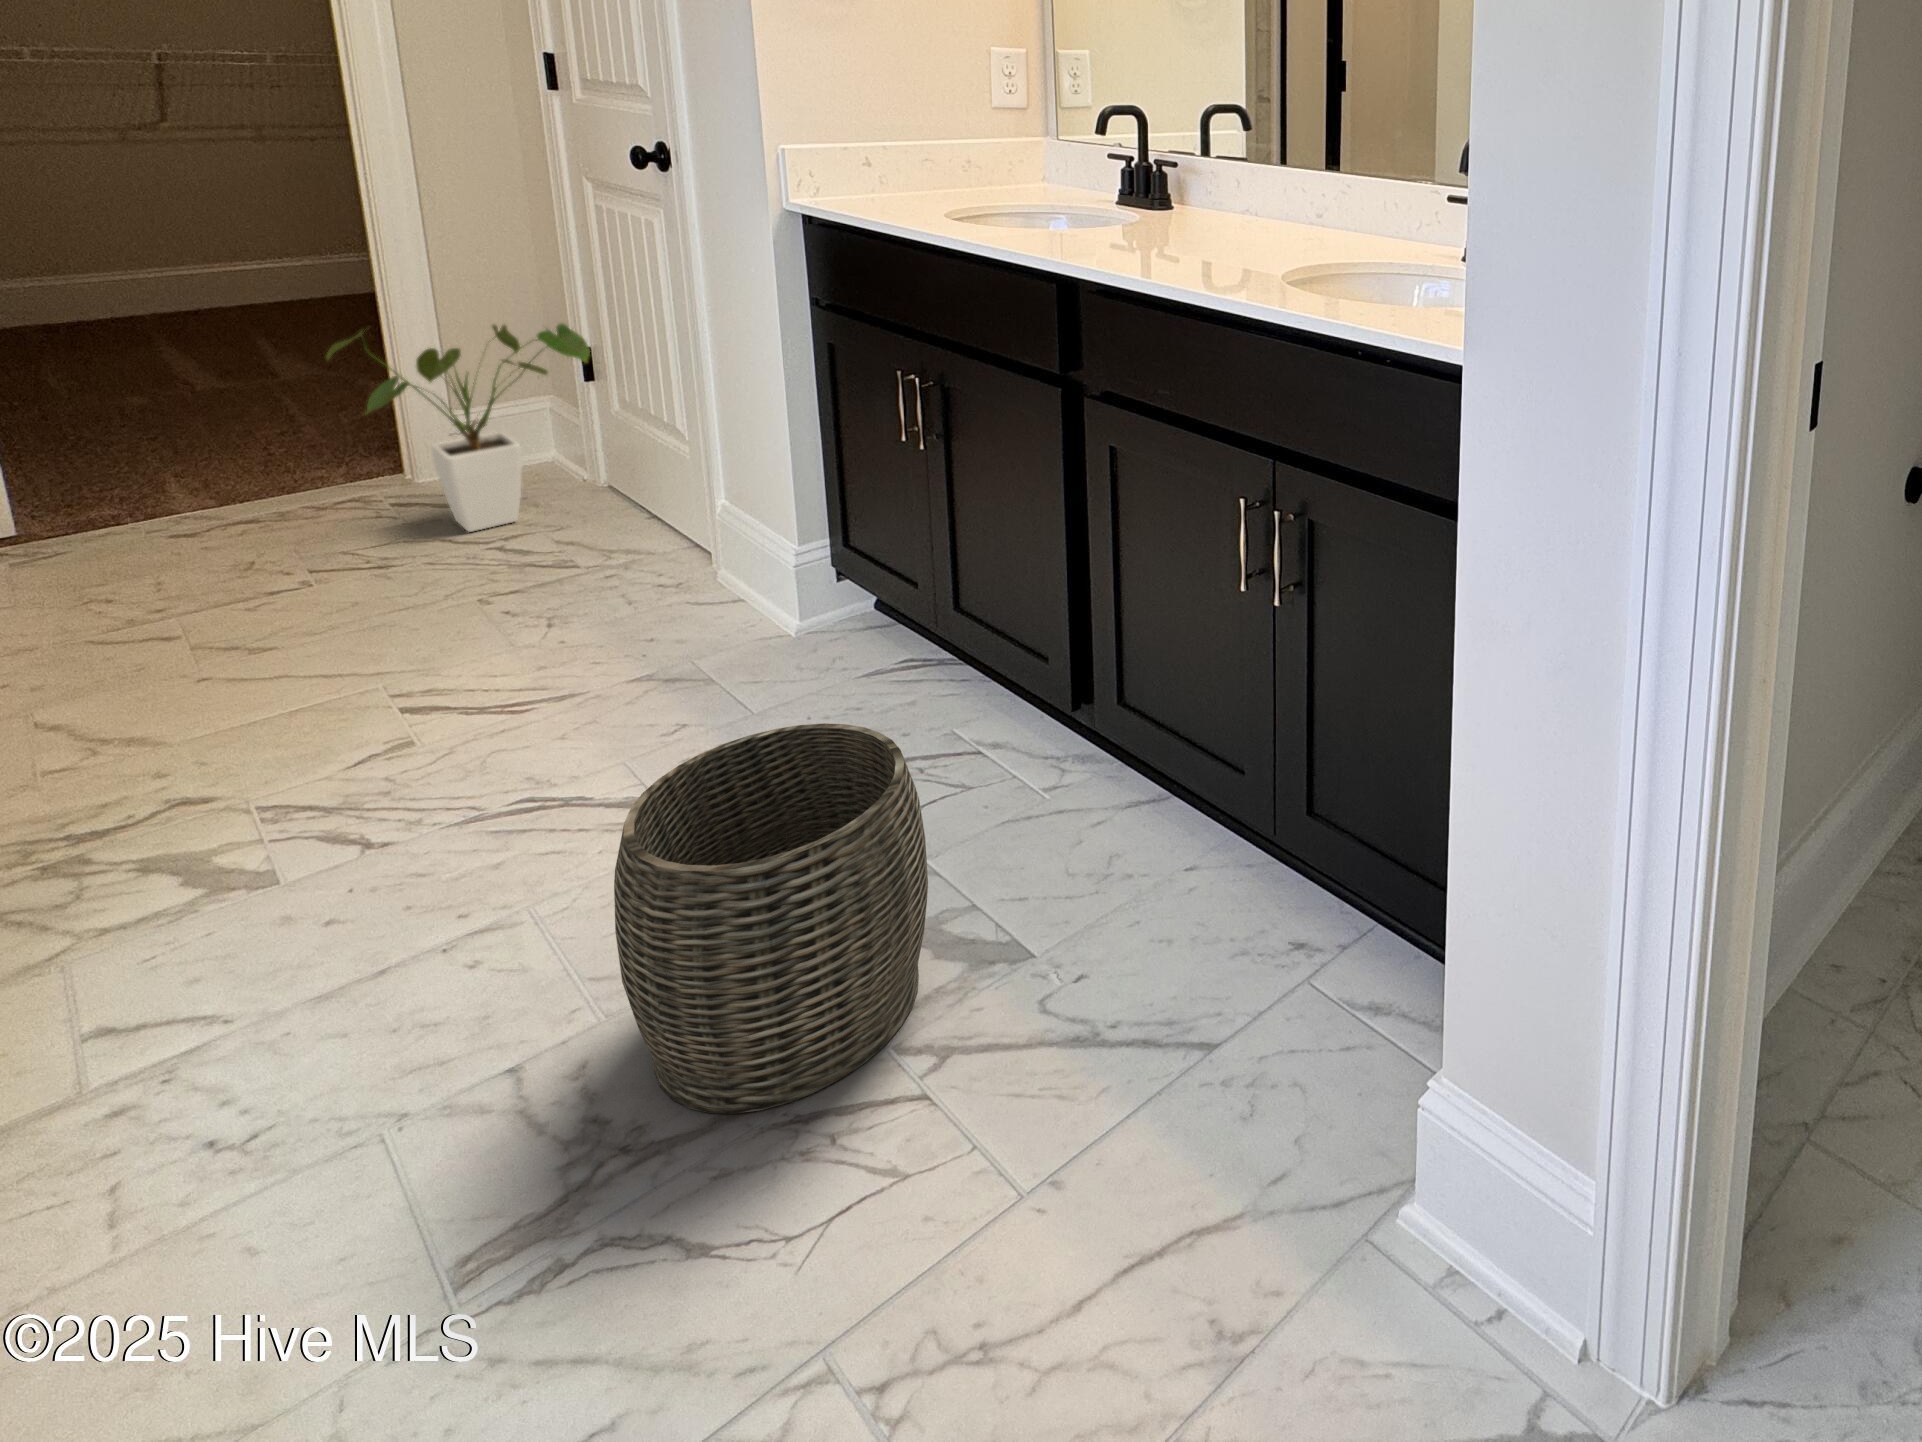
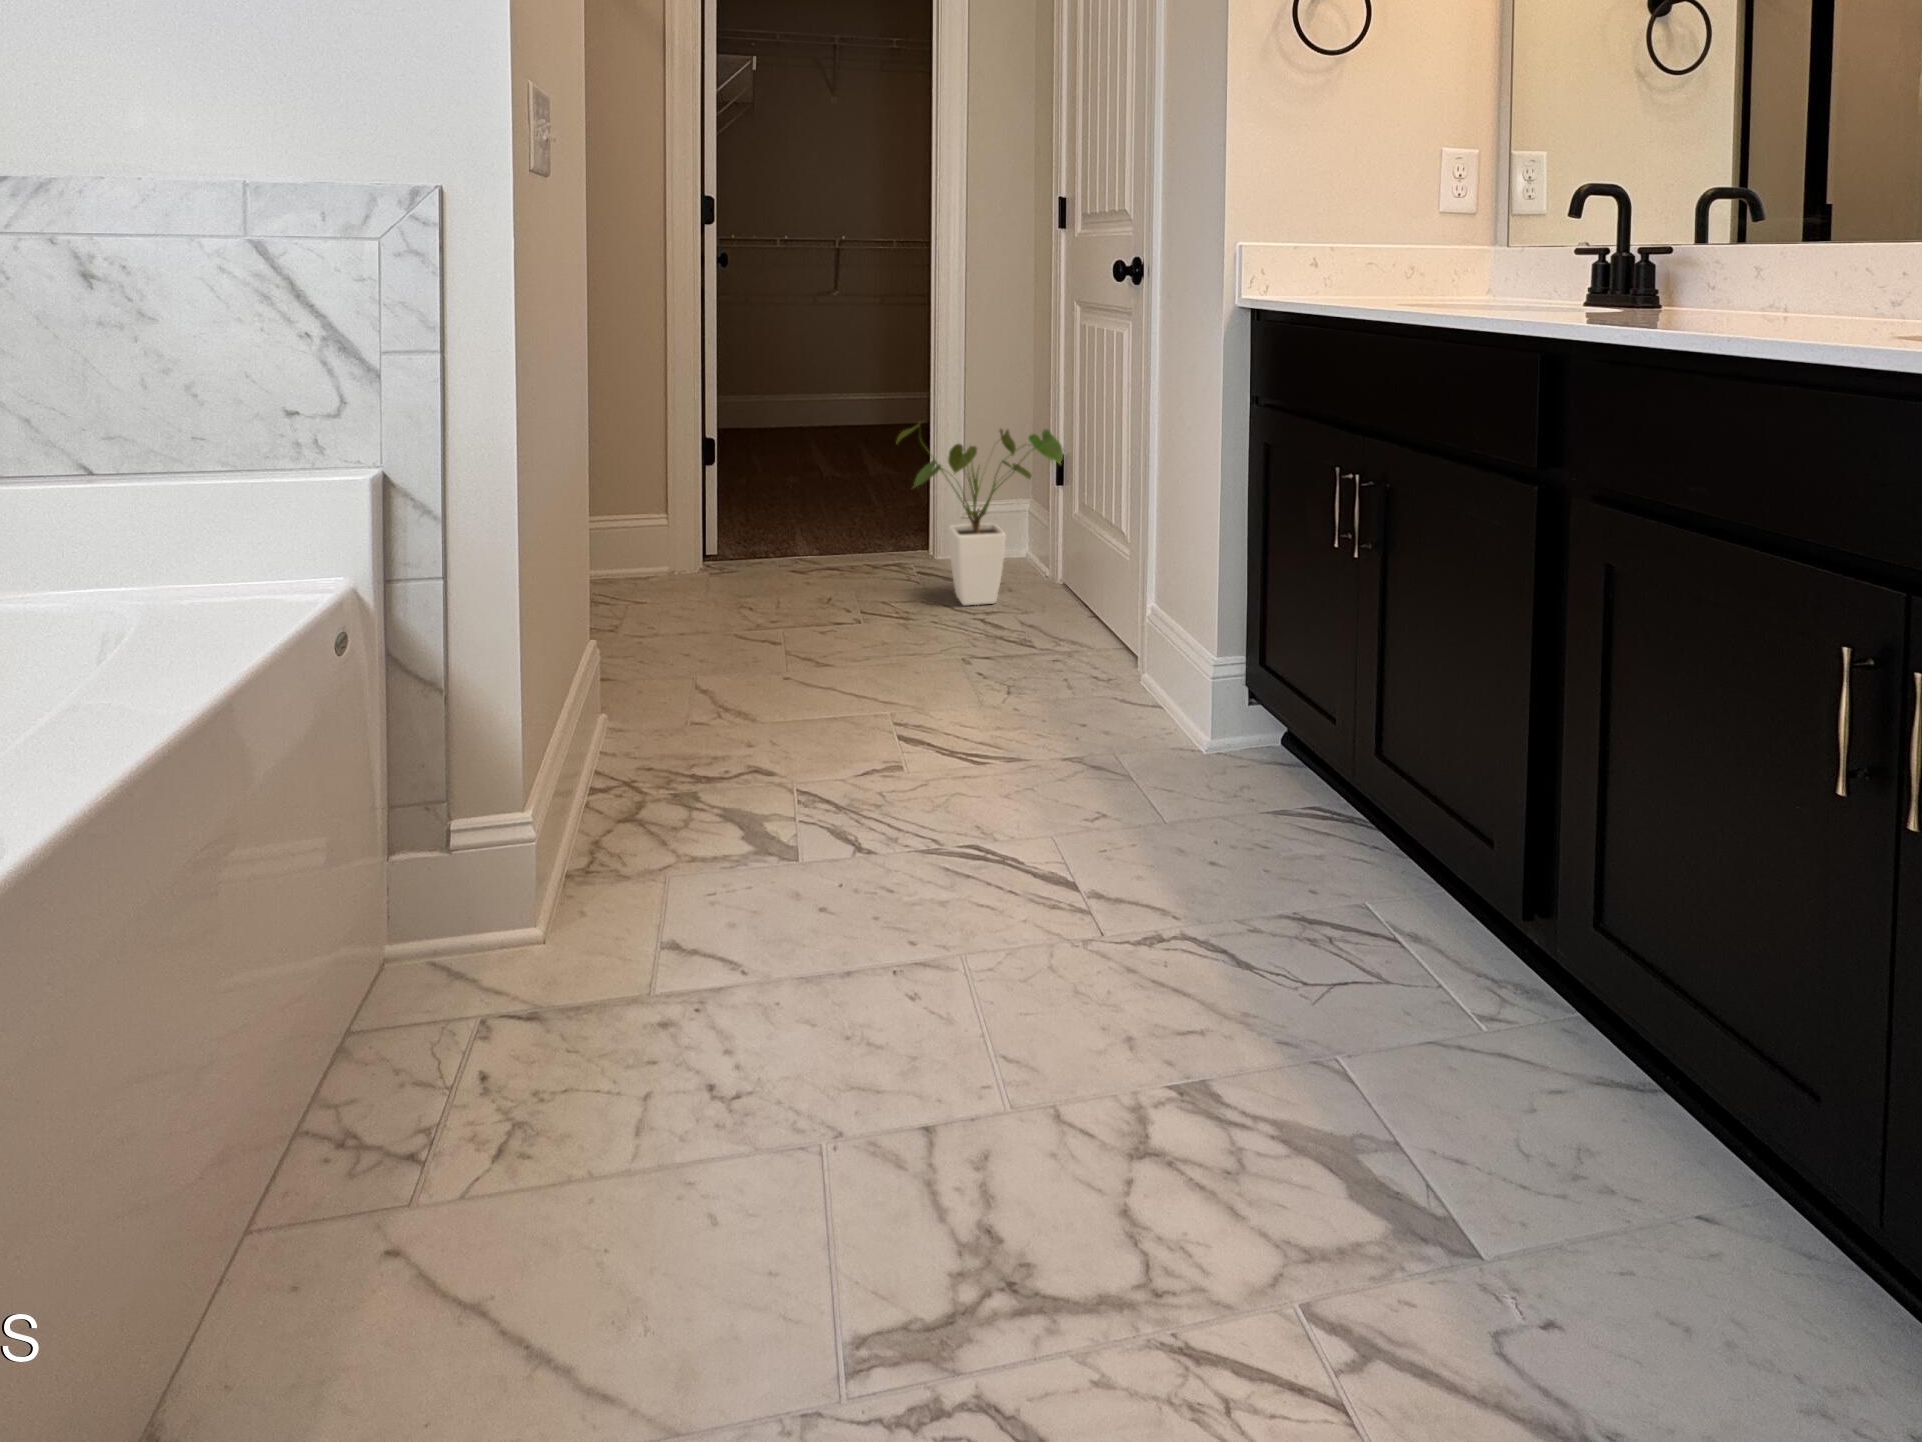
woven basket: present [614,723,928,1114] -> none [1032,817,1361,1329]

